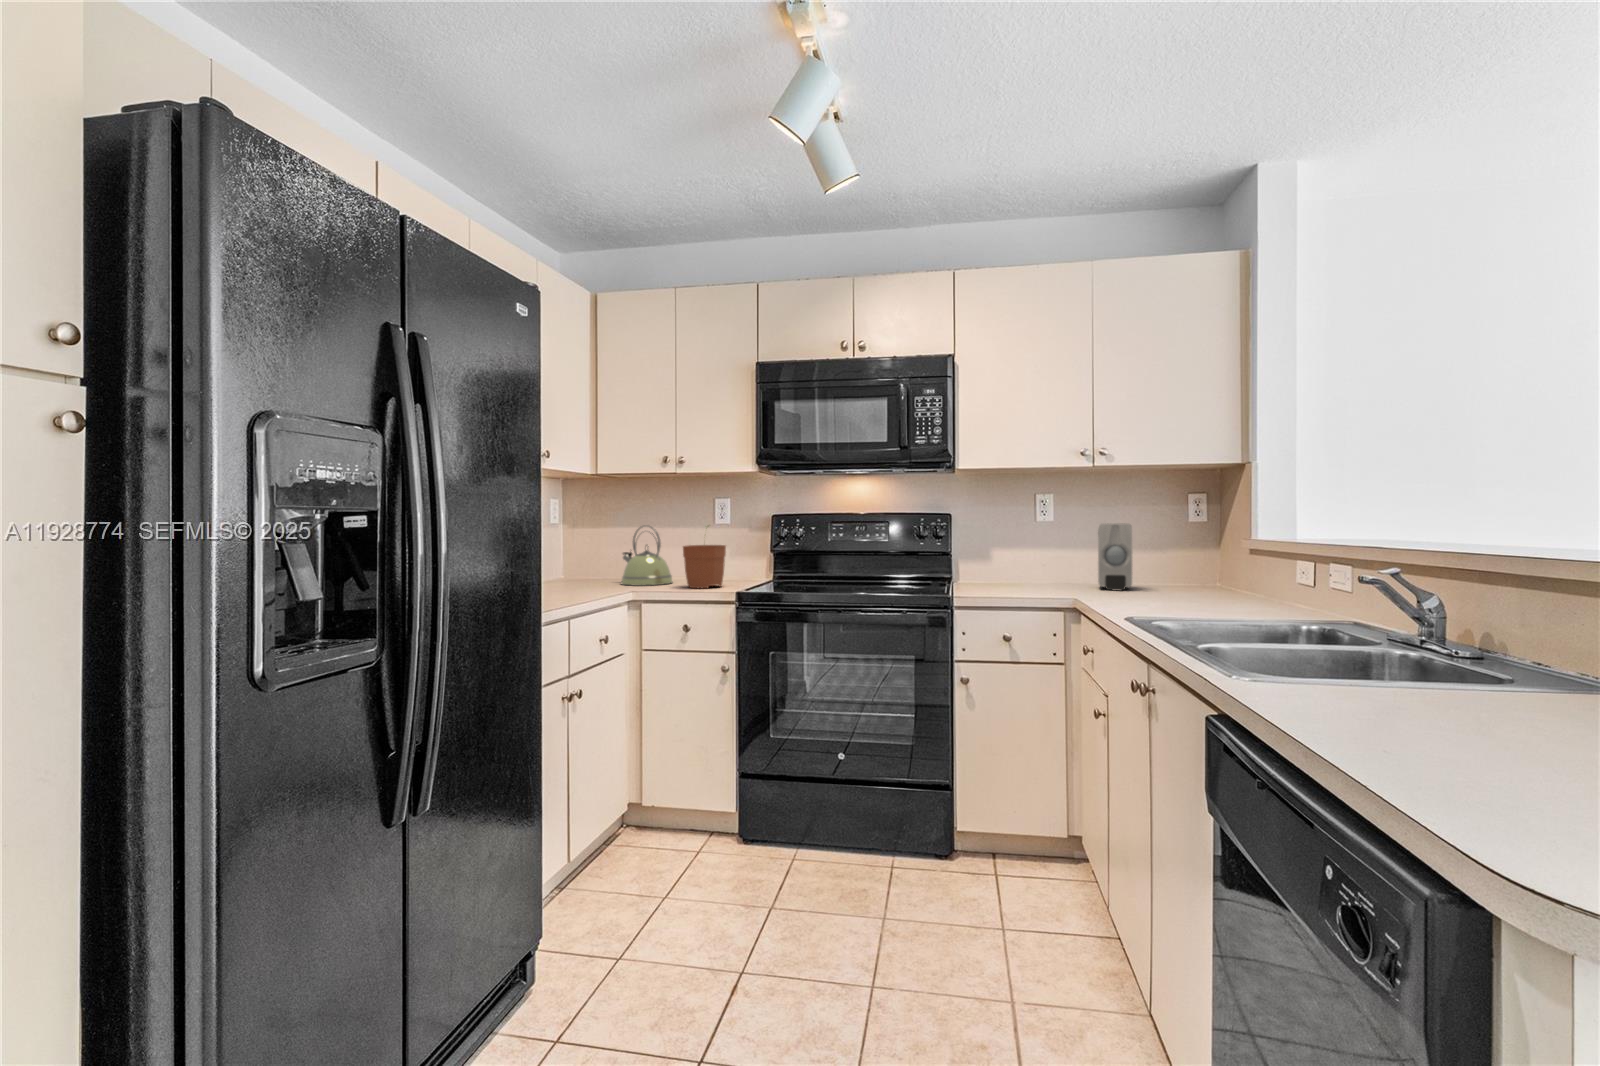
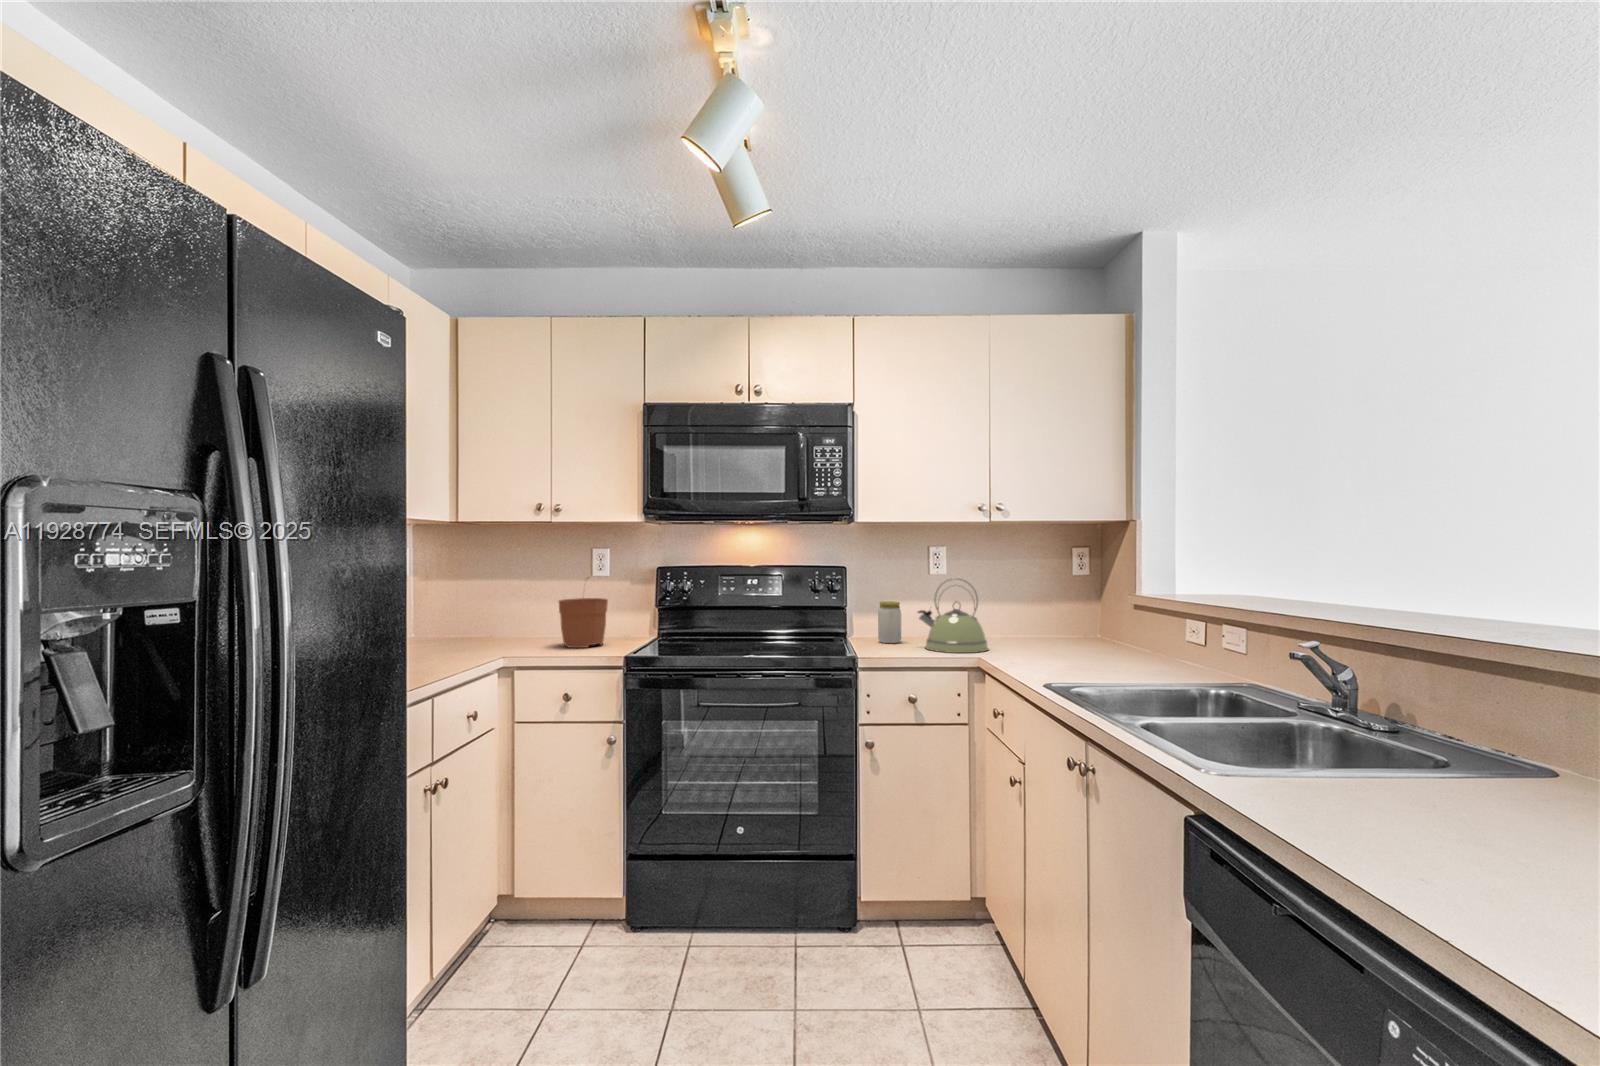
soap dispenser: present [1098,523,1132,591] -> none [990,576,1025,643]
kettle: present [622,526,673,586] -> present [918,578,988,653]
jar: none [981,549,1004,589] -> present [878,601,901,643]

